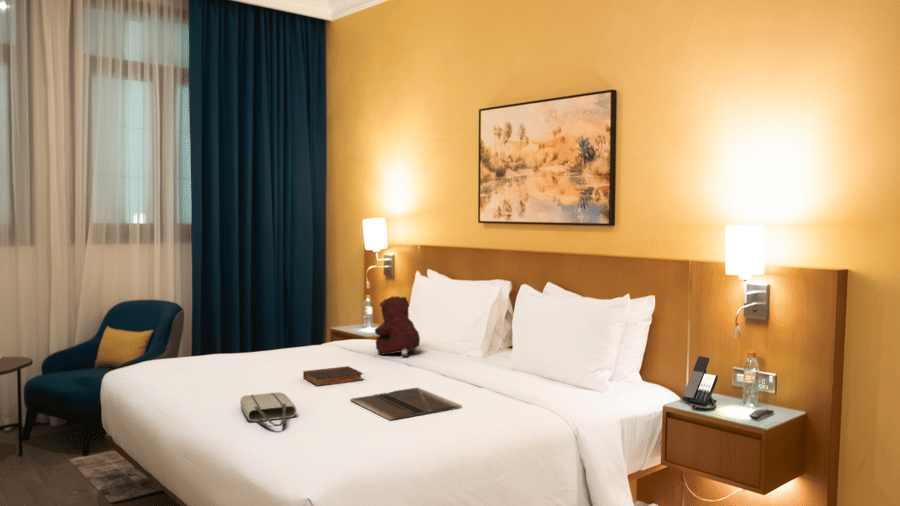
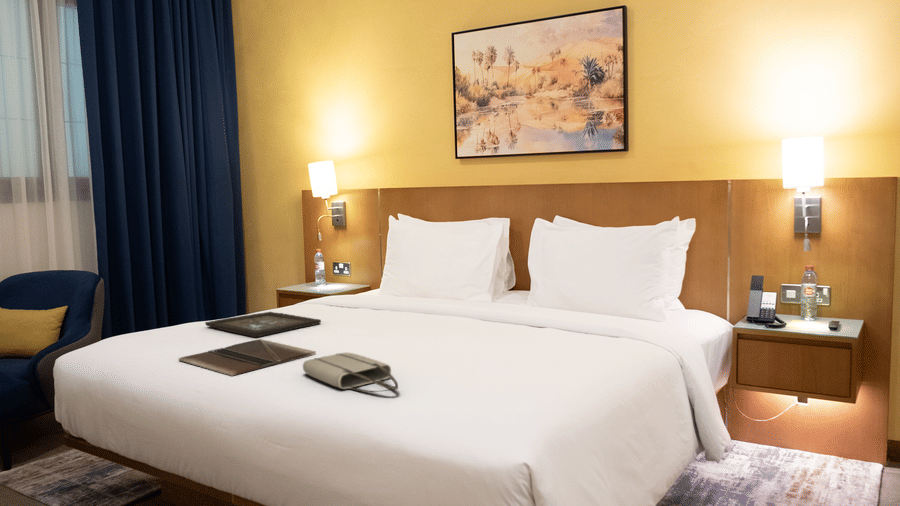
teddy bear: present [375,296,420,357] -> none [376,239,427,307]
tray: none [226,350,311,372] -> present [205,312,321,338]
book: present [303,366,363,386] -> none [333,320,407,344]
laptop: present [351,388,462,420] -> present [179,339,316,376]

